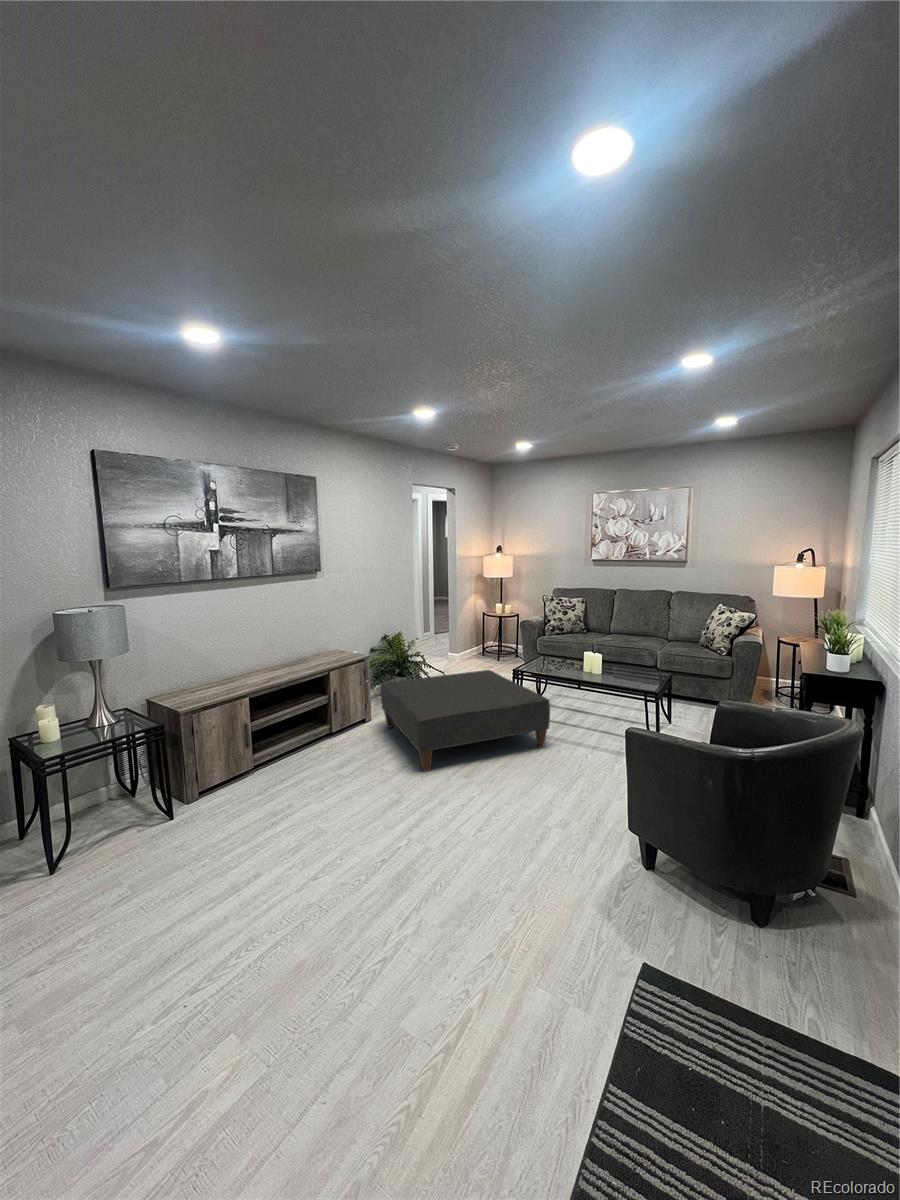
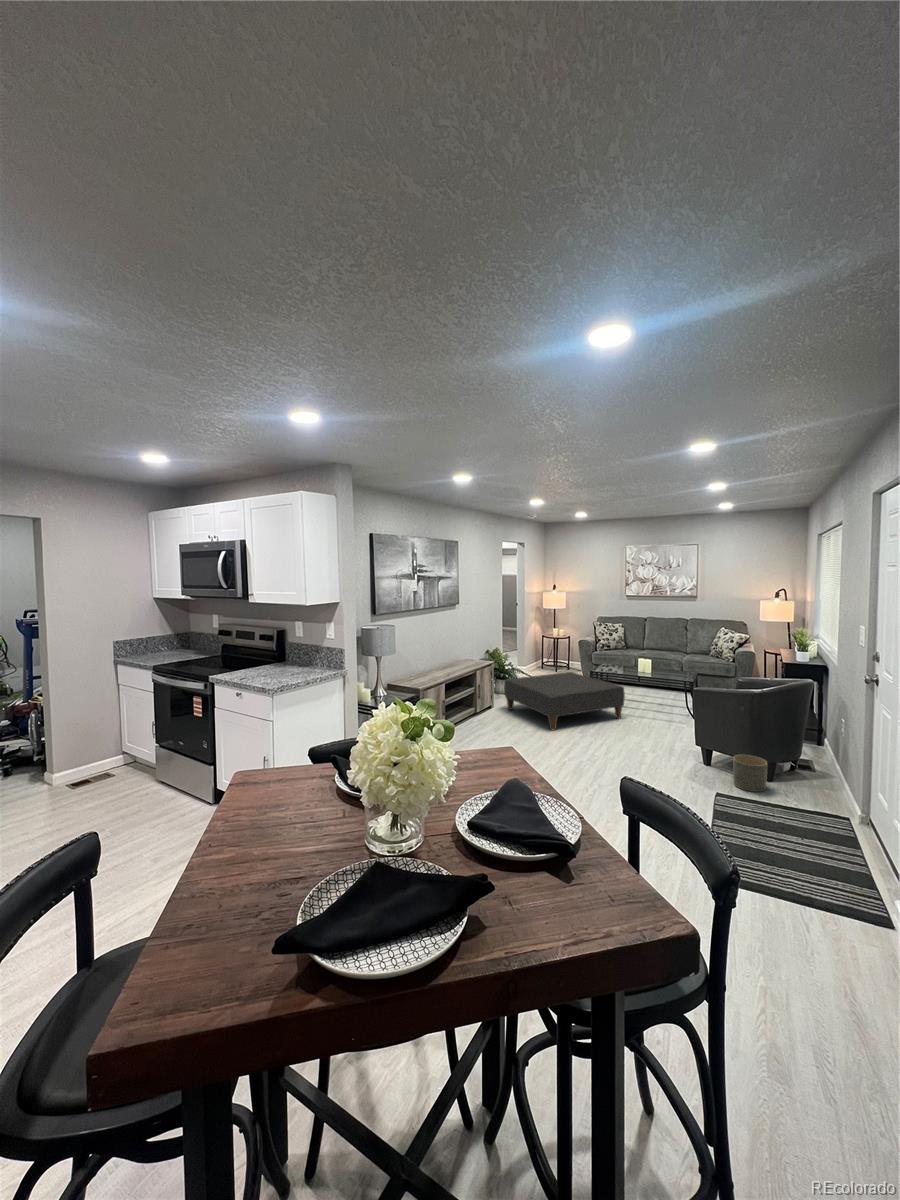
planter: none [686,870,755,962] -> present [733,755,767,792]

